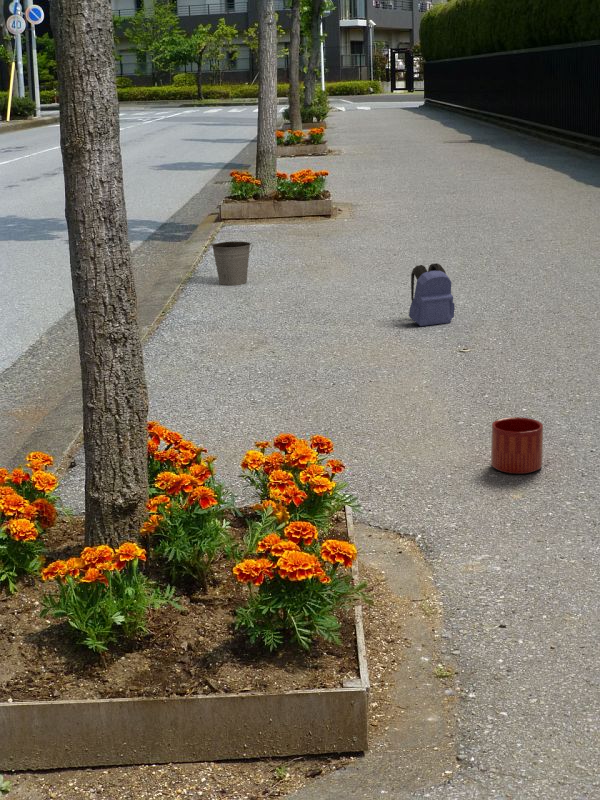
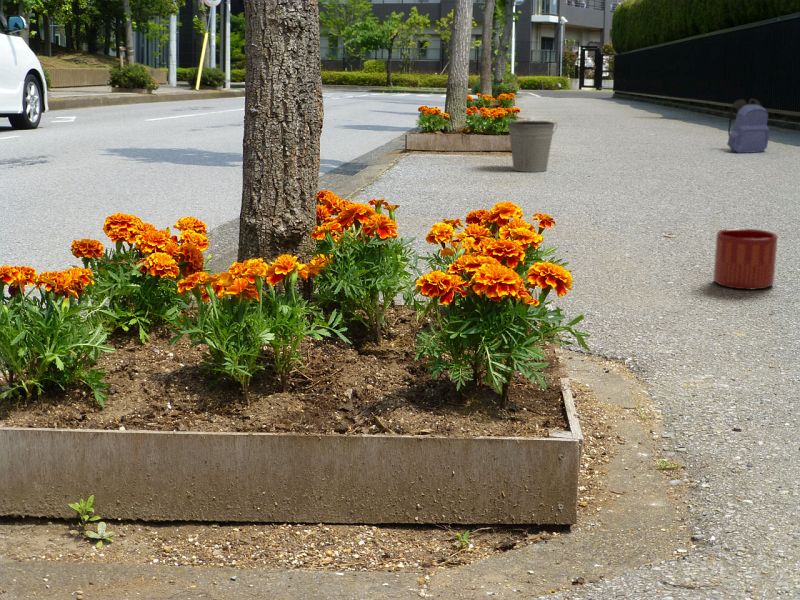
bucket: present [211,241,252,285] -> present [507,121,556,172]
backpack: present [409,263,455,326] -> present [727,98,769,153]

